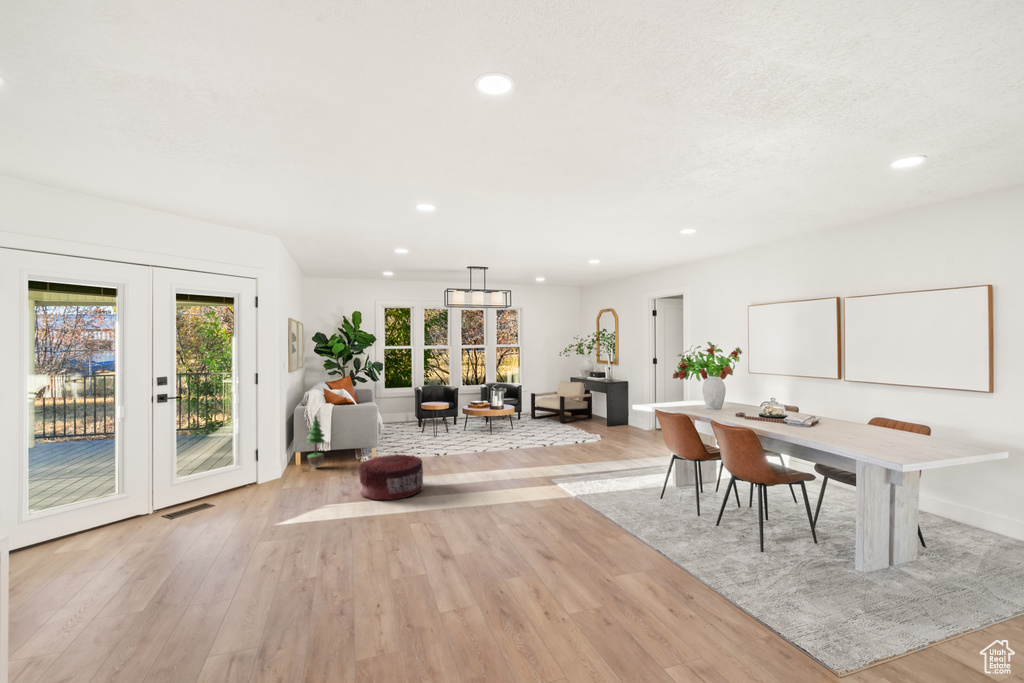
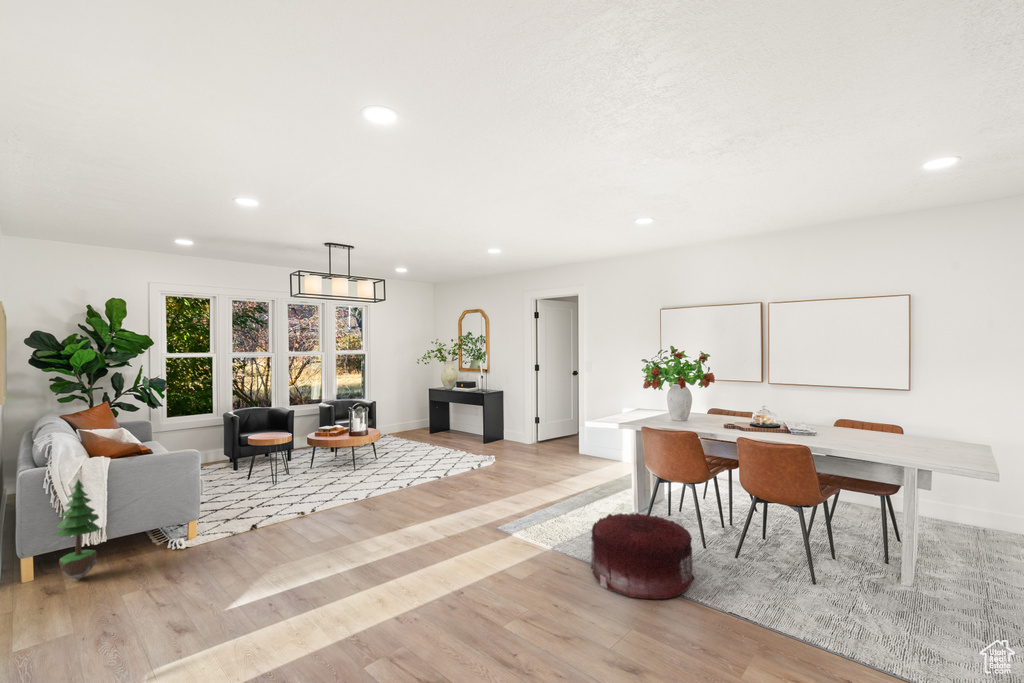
armchair: present [531,381,592,424] -> none [387,393,460,445]
pouf: present [359,454,423,500] -> present [591,513,695,599]

